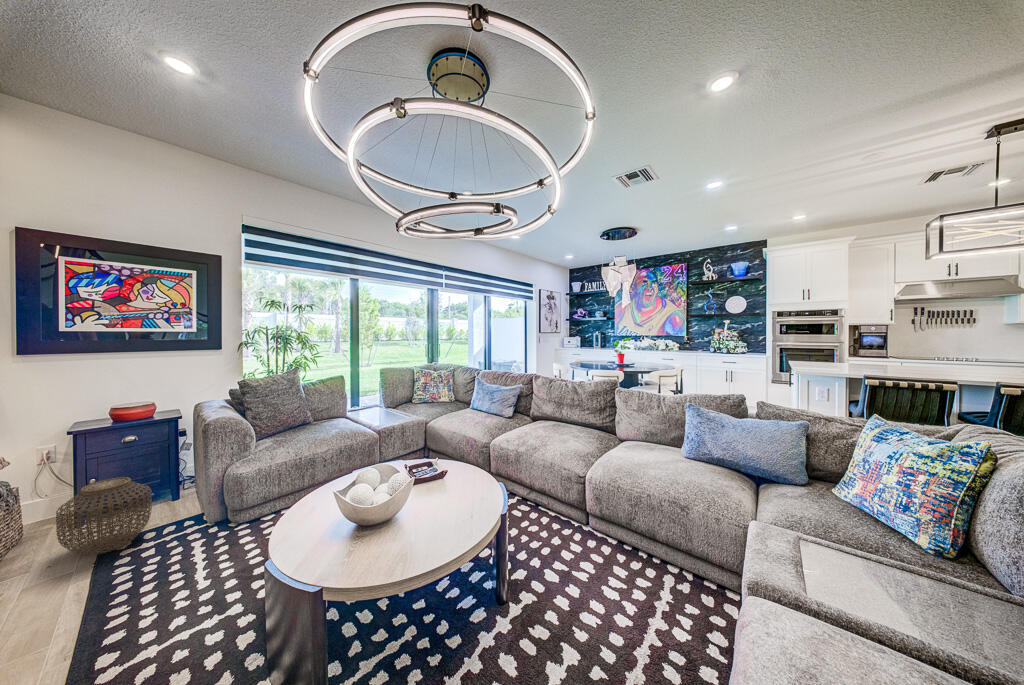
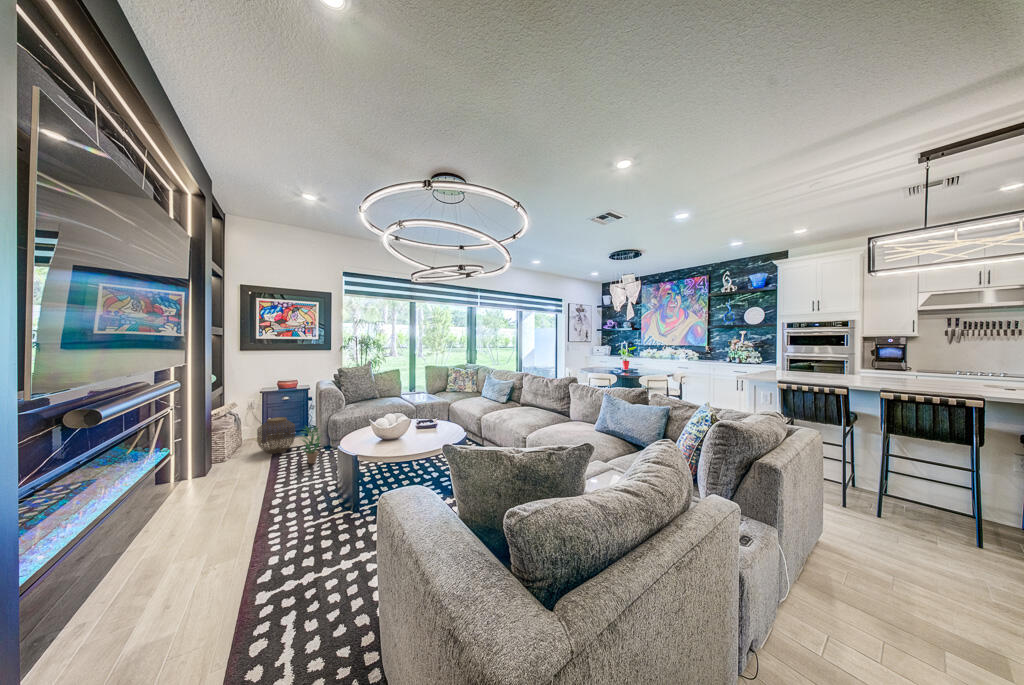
potted plant: none [159,491,217,570] -> present [302,426,321,464]

